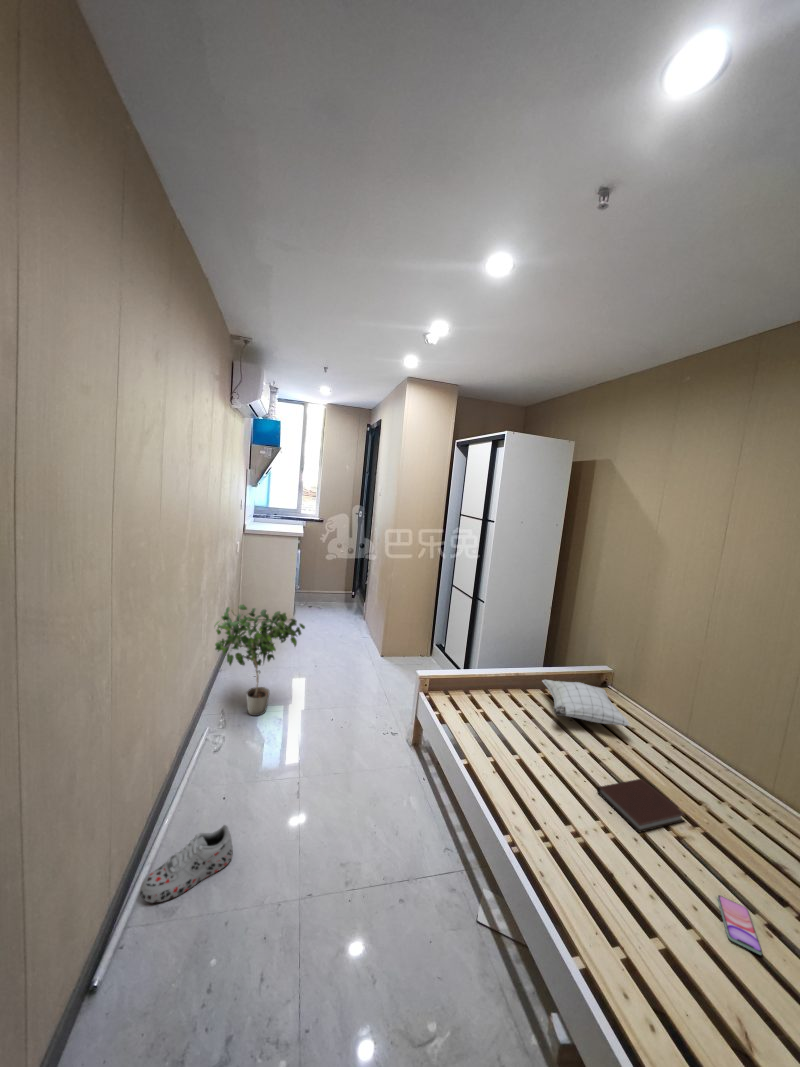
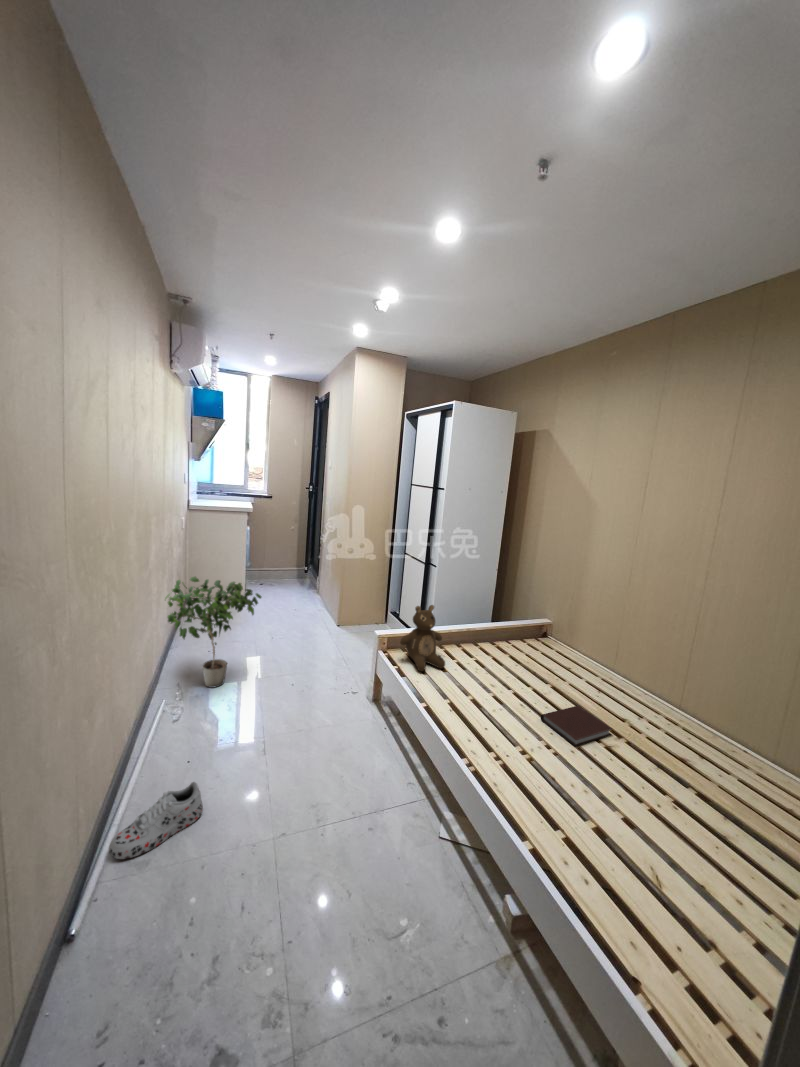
teddy bear: none [442,648,490,720] -> present [400,605,445,671]
pillow: present [542,680,630,726] -> none [491,633,568,666]
smartphone: present [718,895,762,955] -> none [637,784,669,822]

